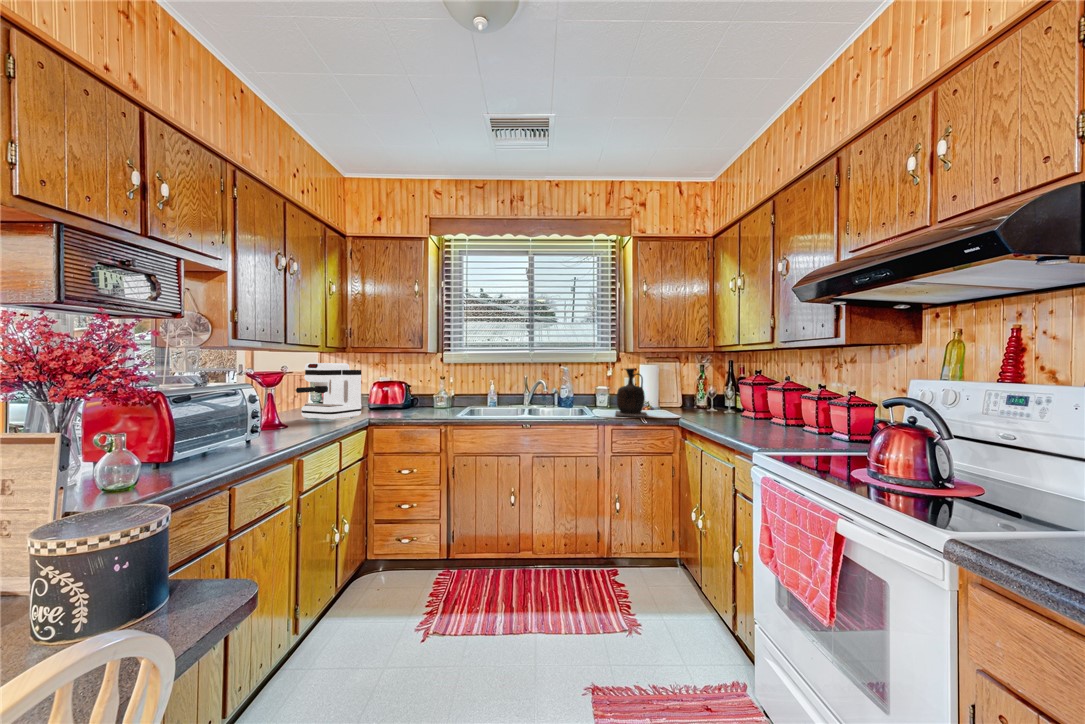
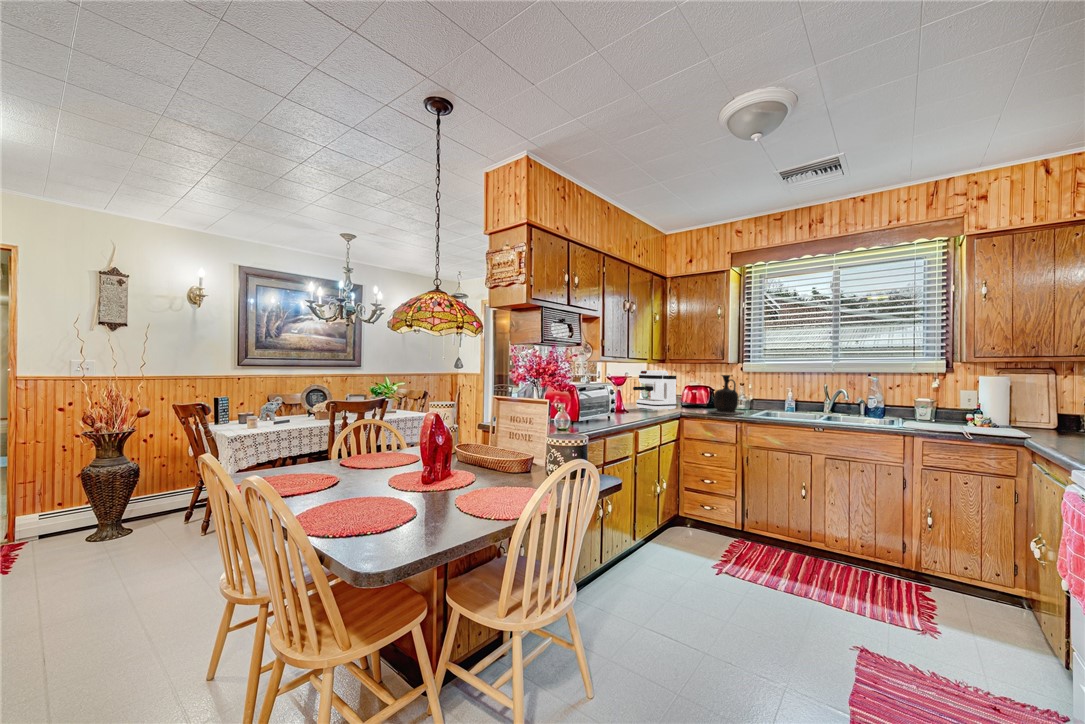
vase: present [615,368,647,417] -> present [708,375,744,415]

